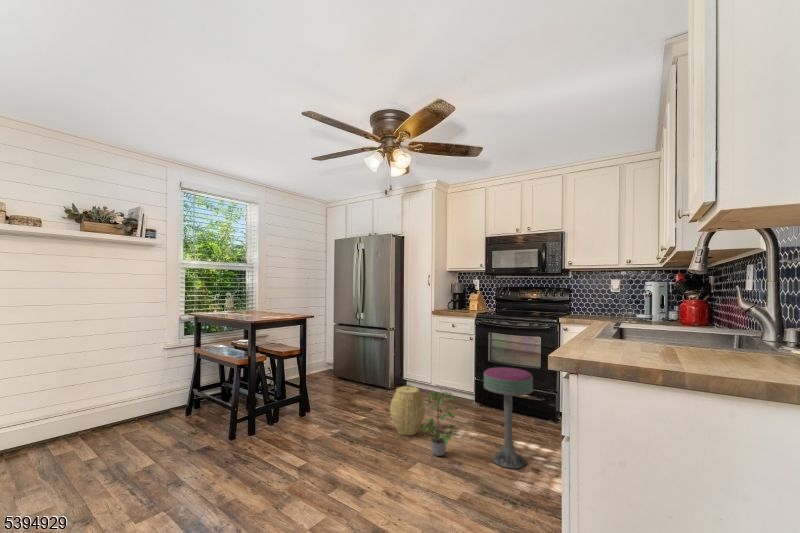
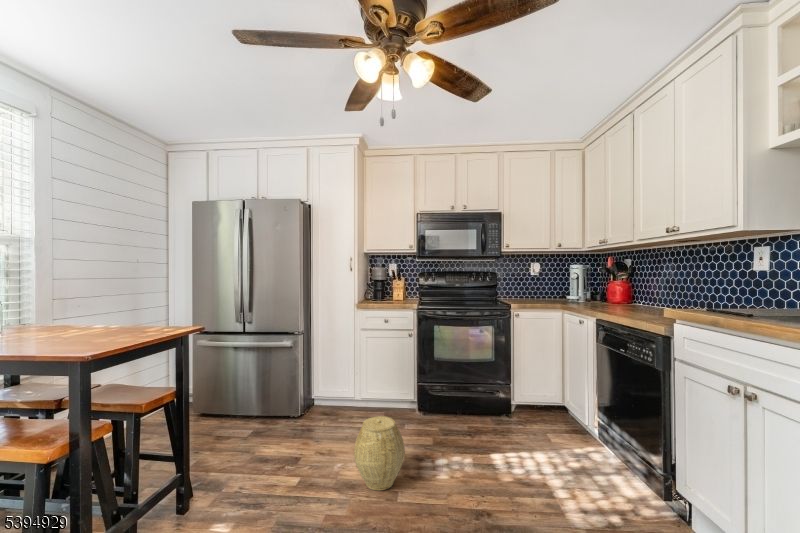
bar stool: present [484,367,533,468] -> none [495,371,558,498]
potted plant: present [423,391,459,456] -> none [431,417,485,511]

